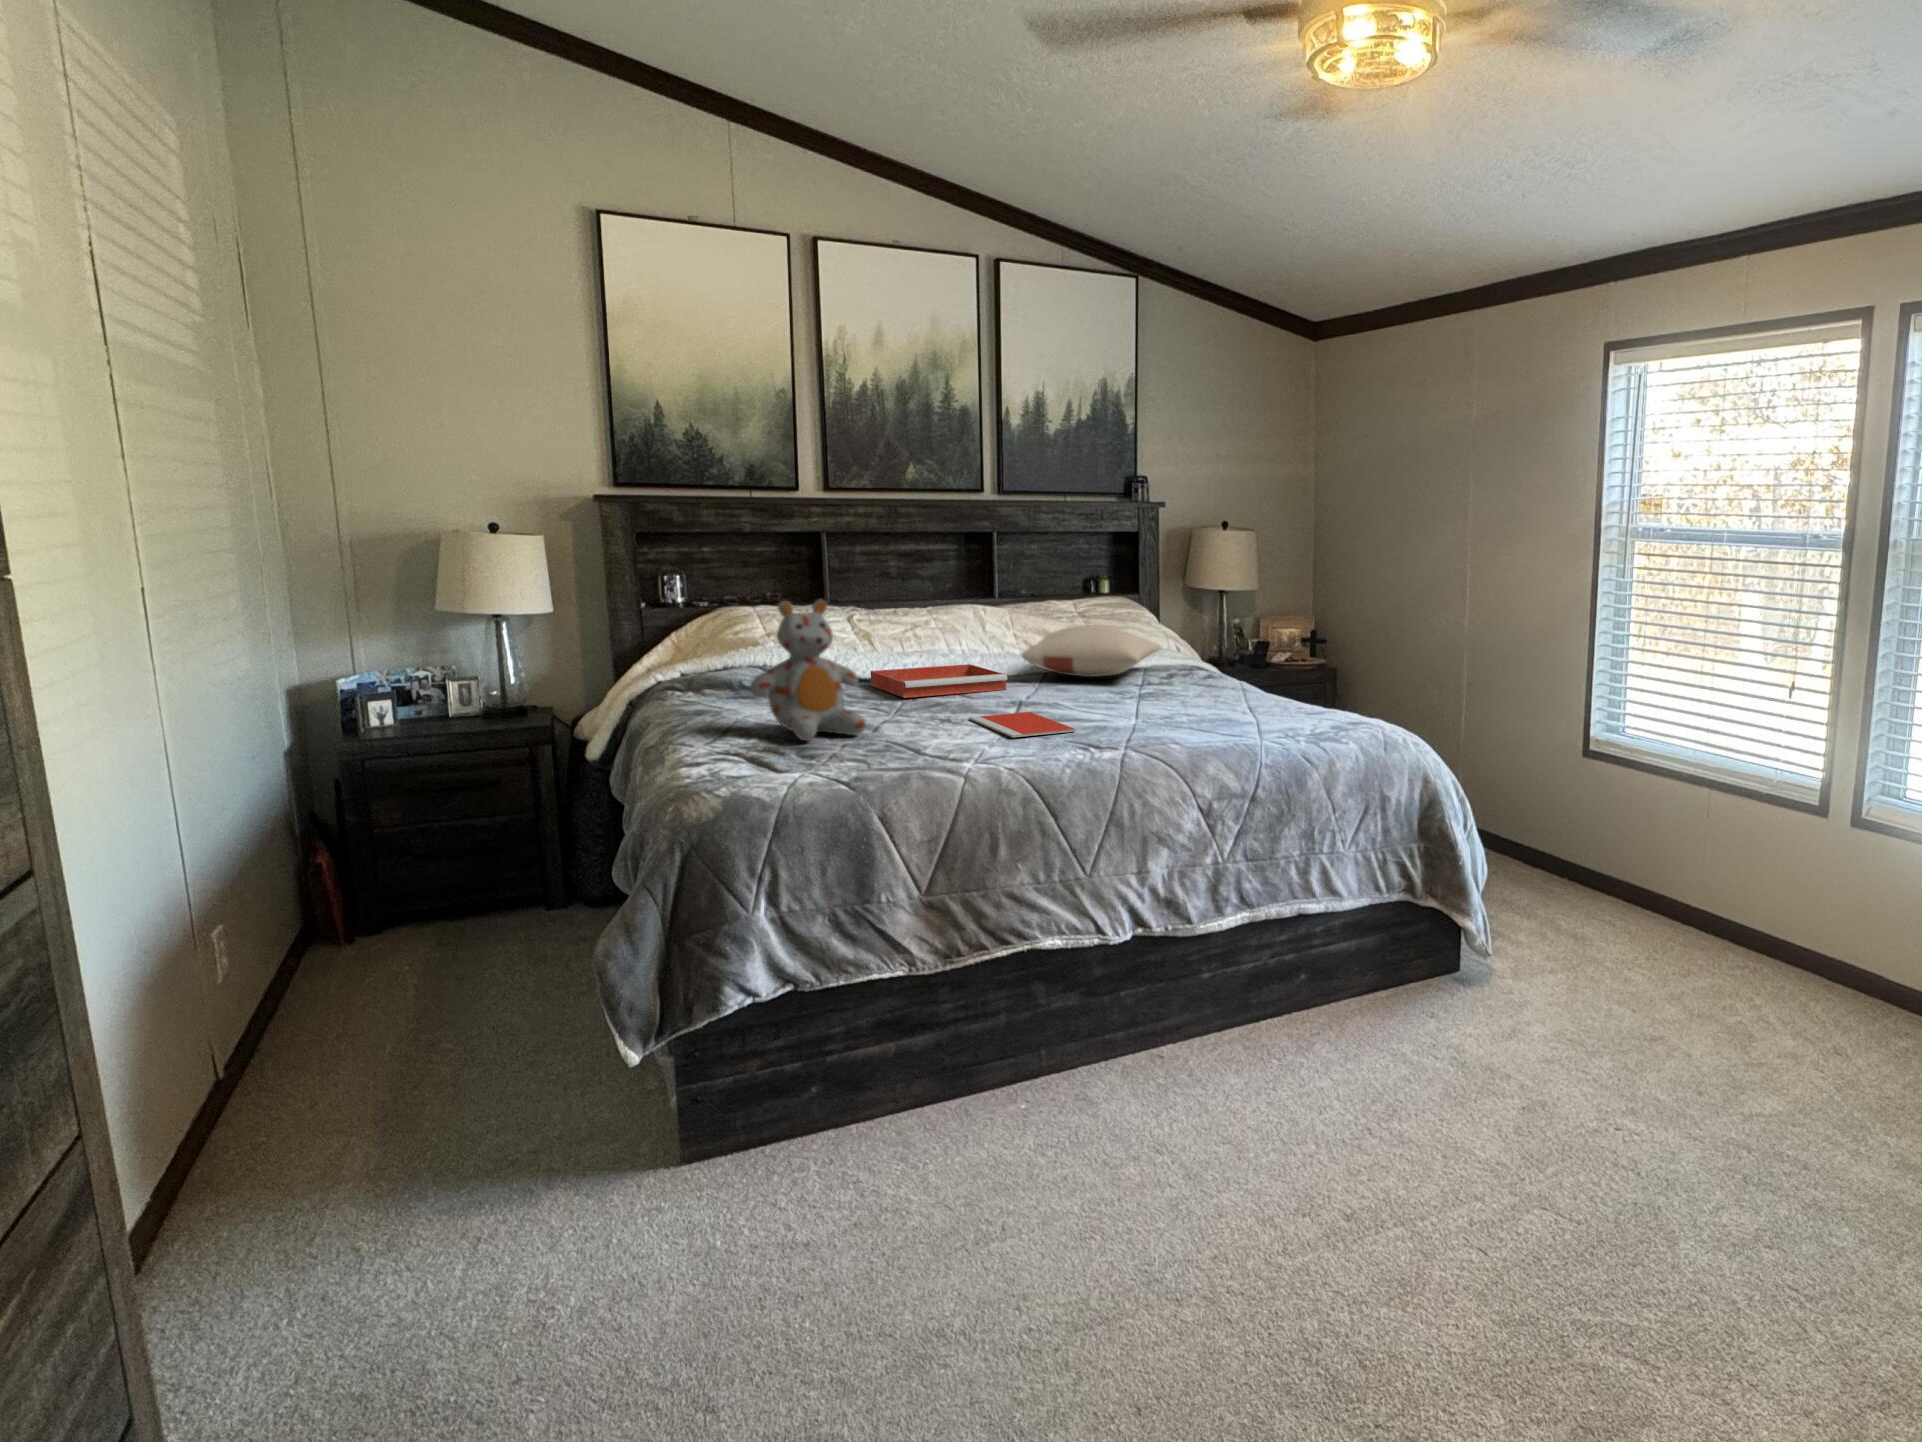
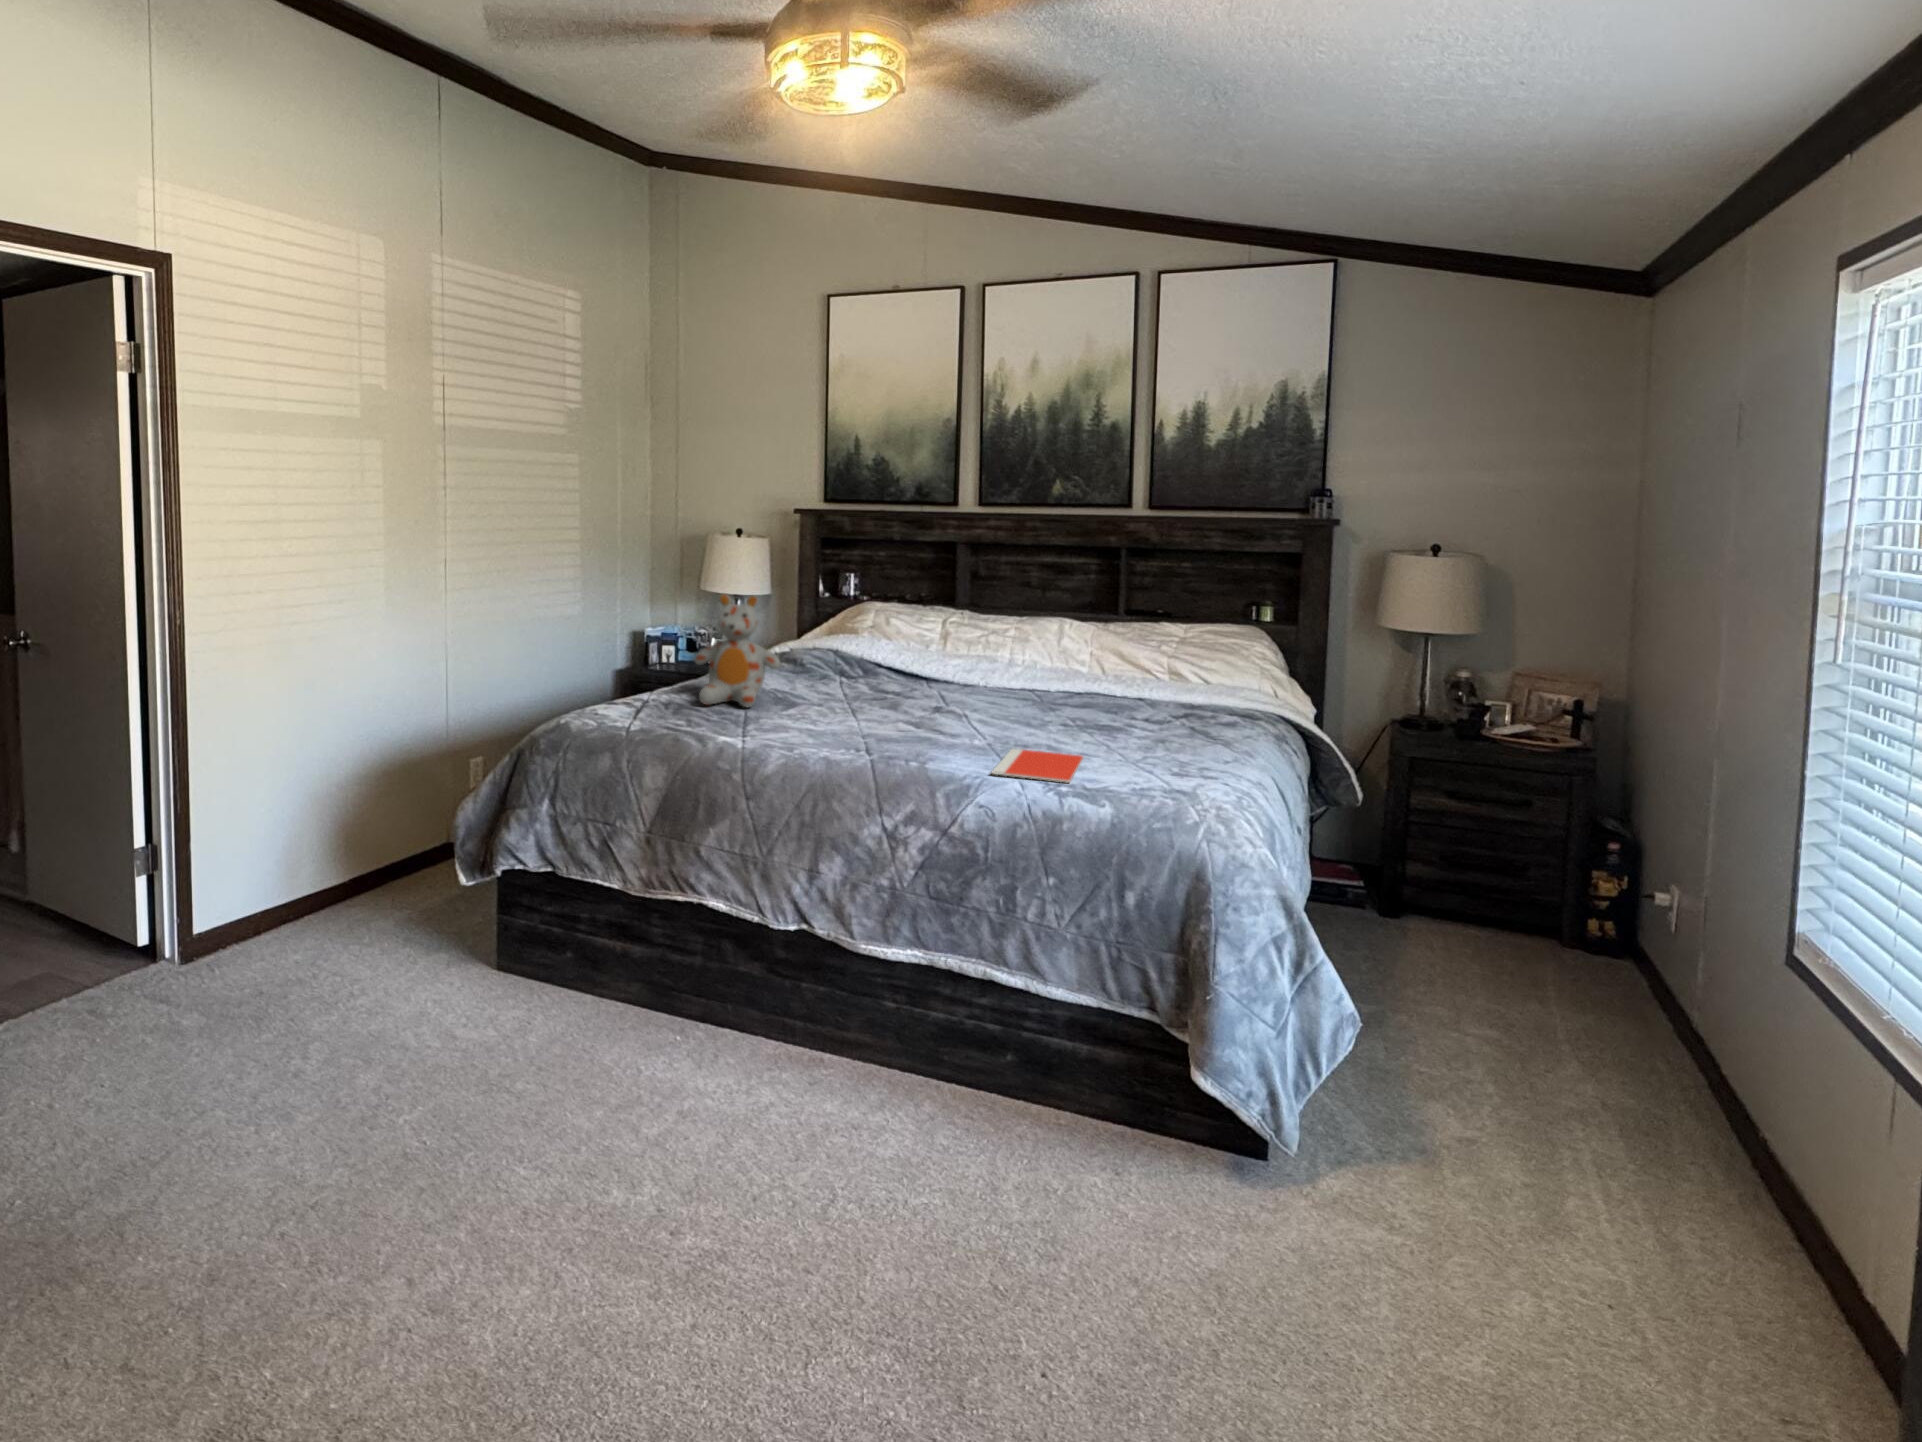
pillow: present [1022,625,1161,677] -> none [1004,647,1187,703]
tray: present [871,664,1008,698] -> none [870,666,984,699]
notebook: present [969,712,1076,737] -> present [992,749,1084,782]

